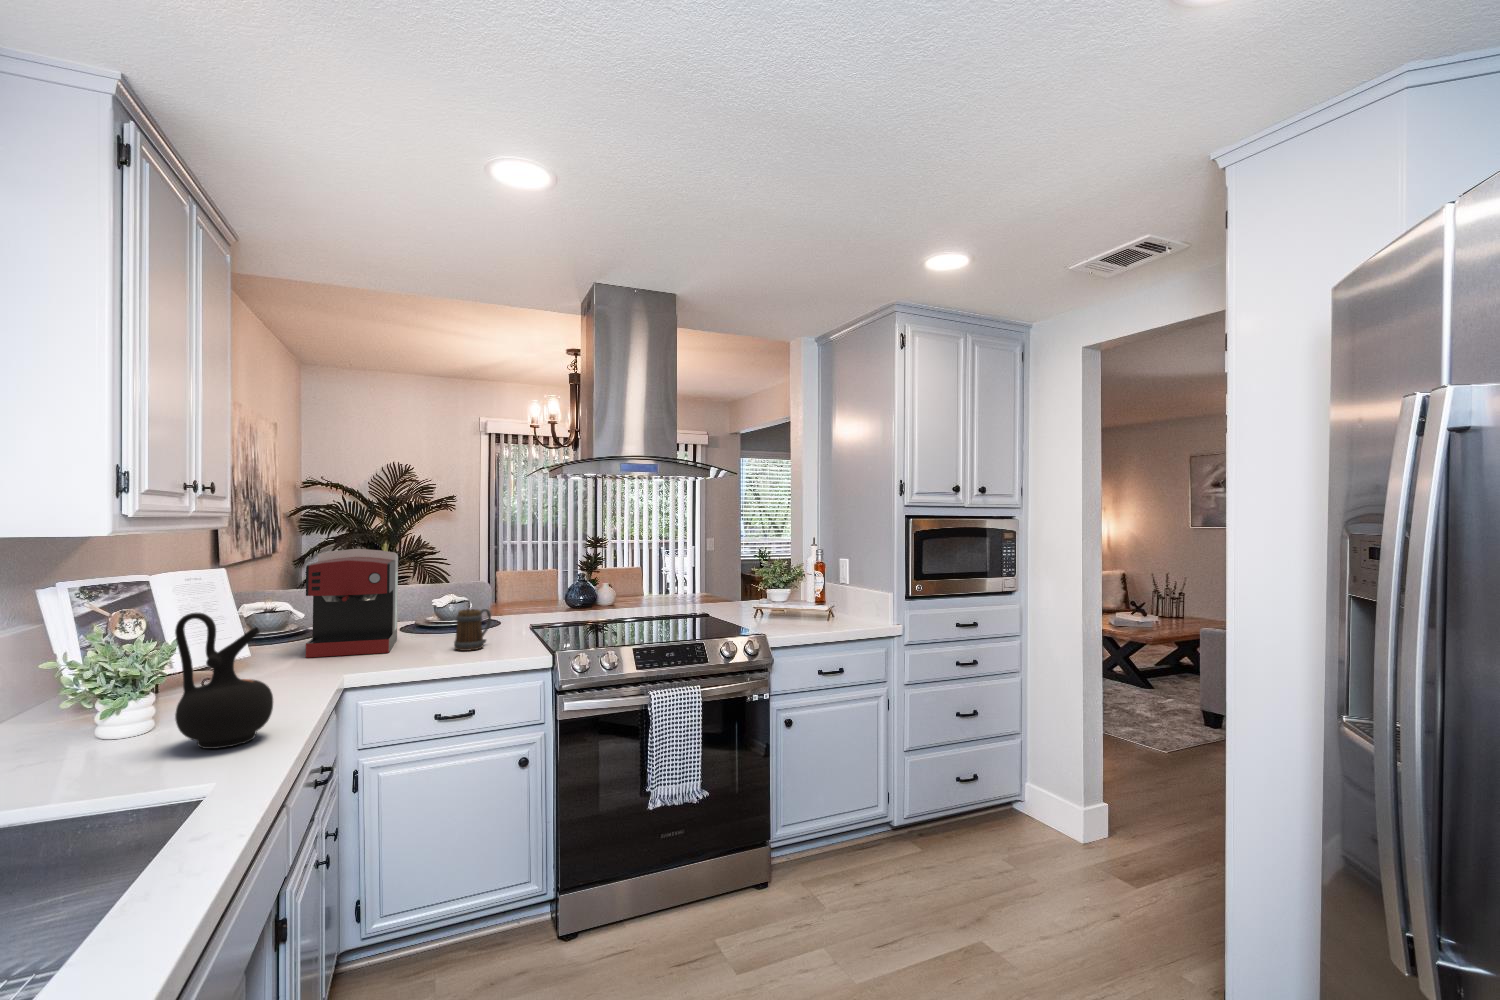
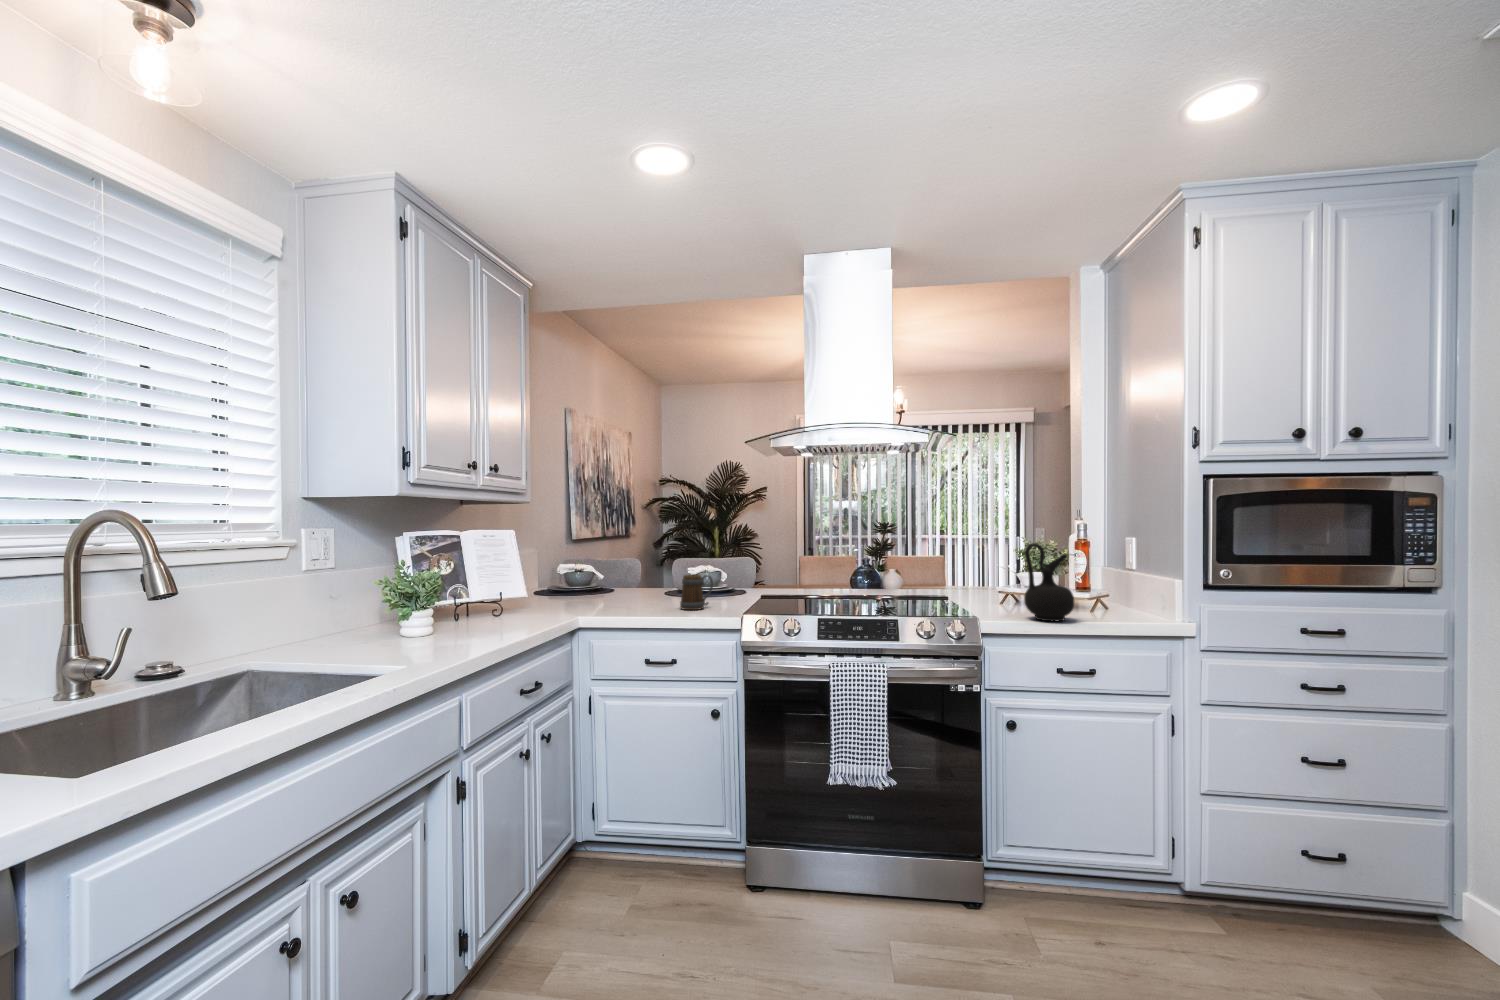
coffee maker: present [306,549,398,658] -> none [576,521,654,606]
ceramic jug: present [175,613,273,749] -> present [1024,543,1074,621]

